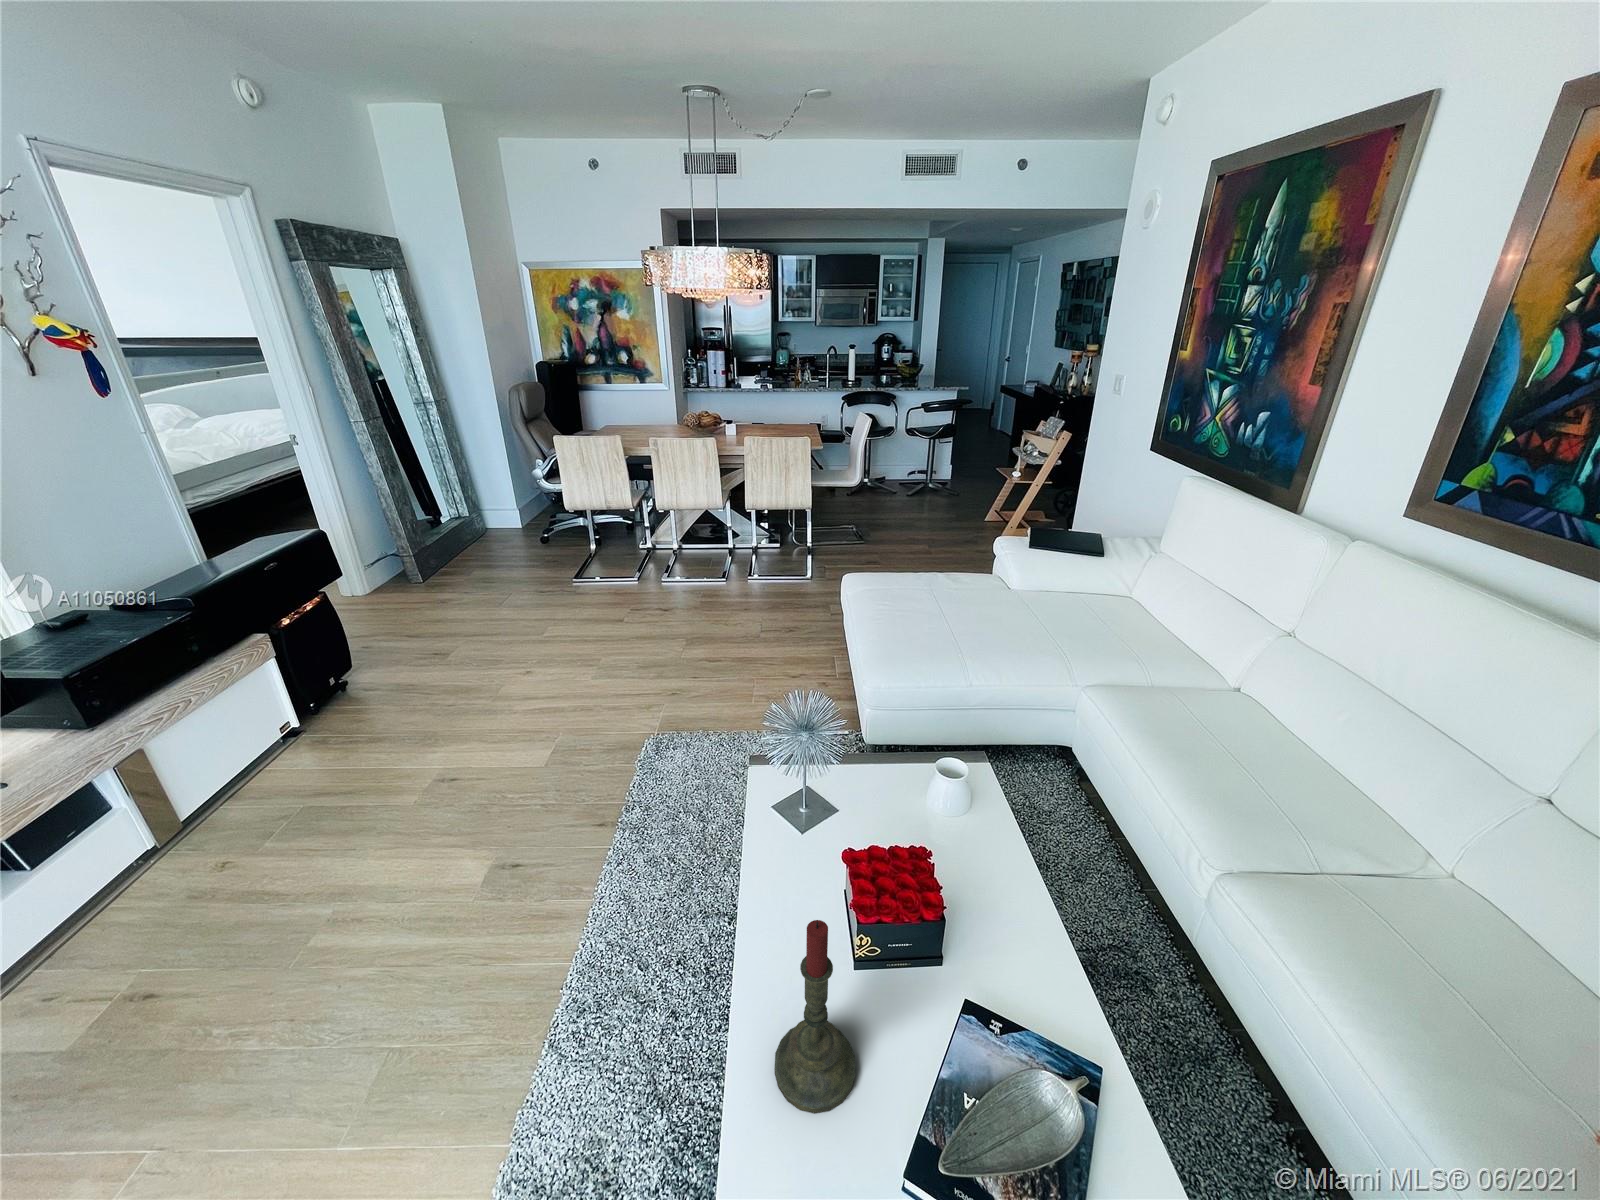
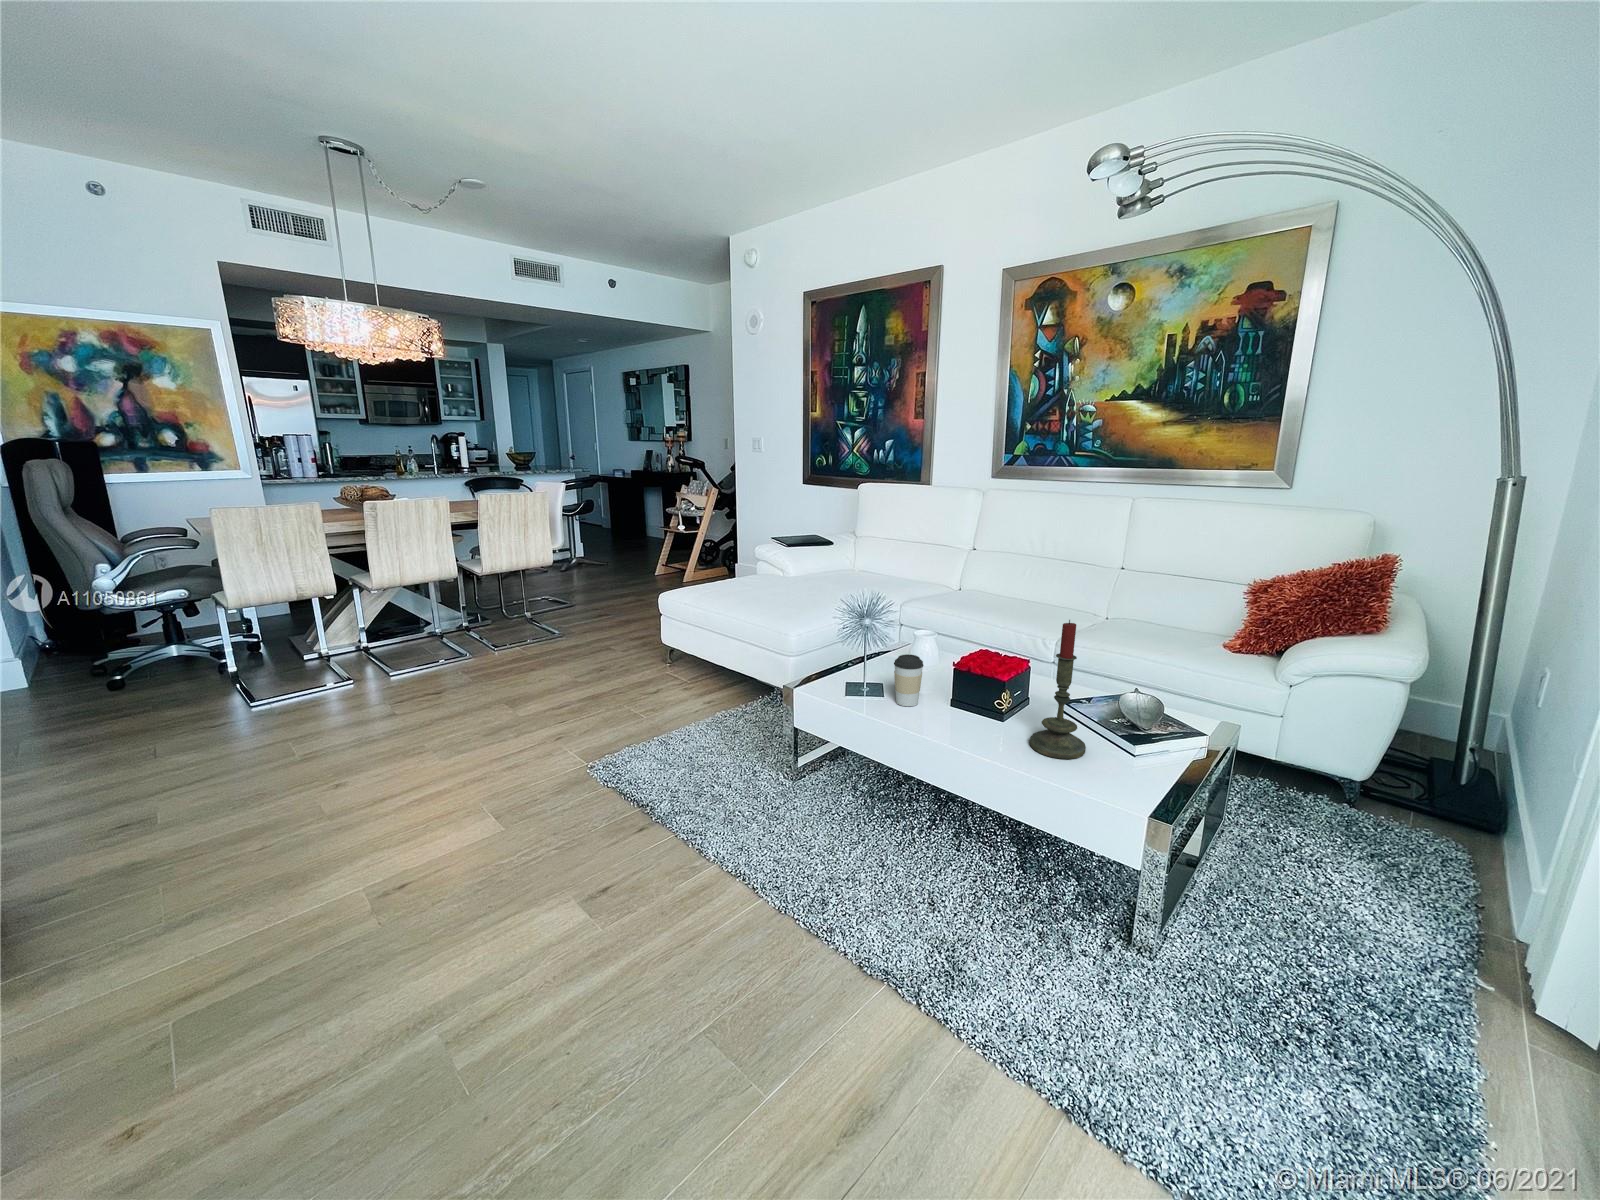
coffee cup: none [783,797,822,866] -> present [894,654,924,706]

